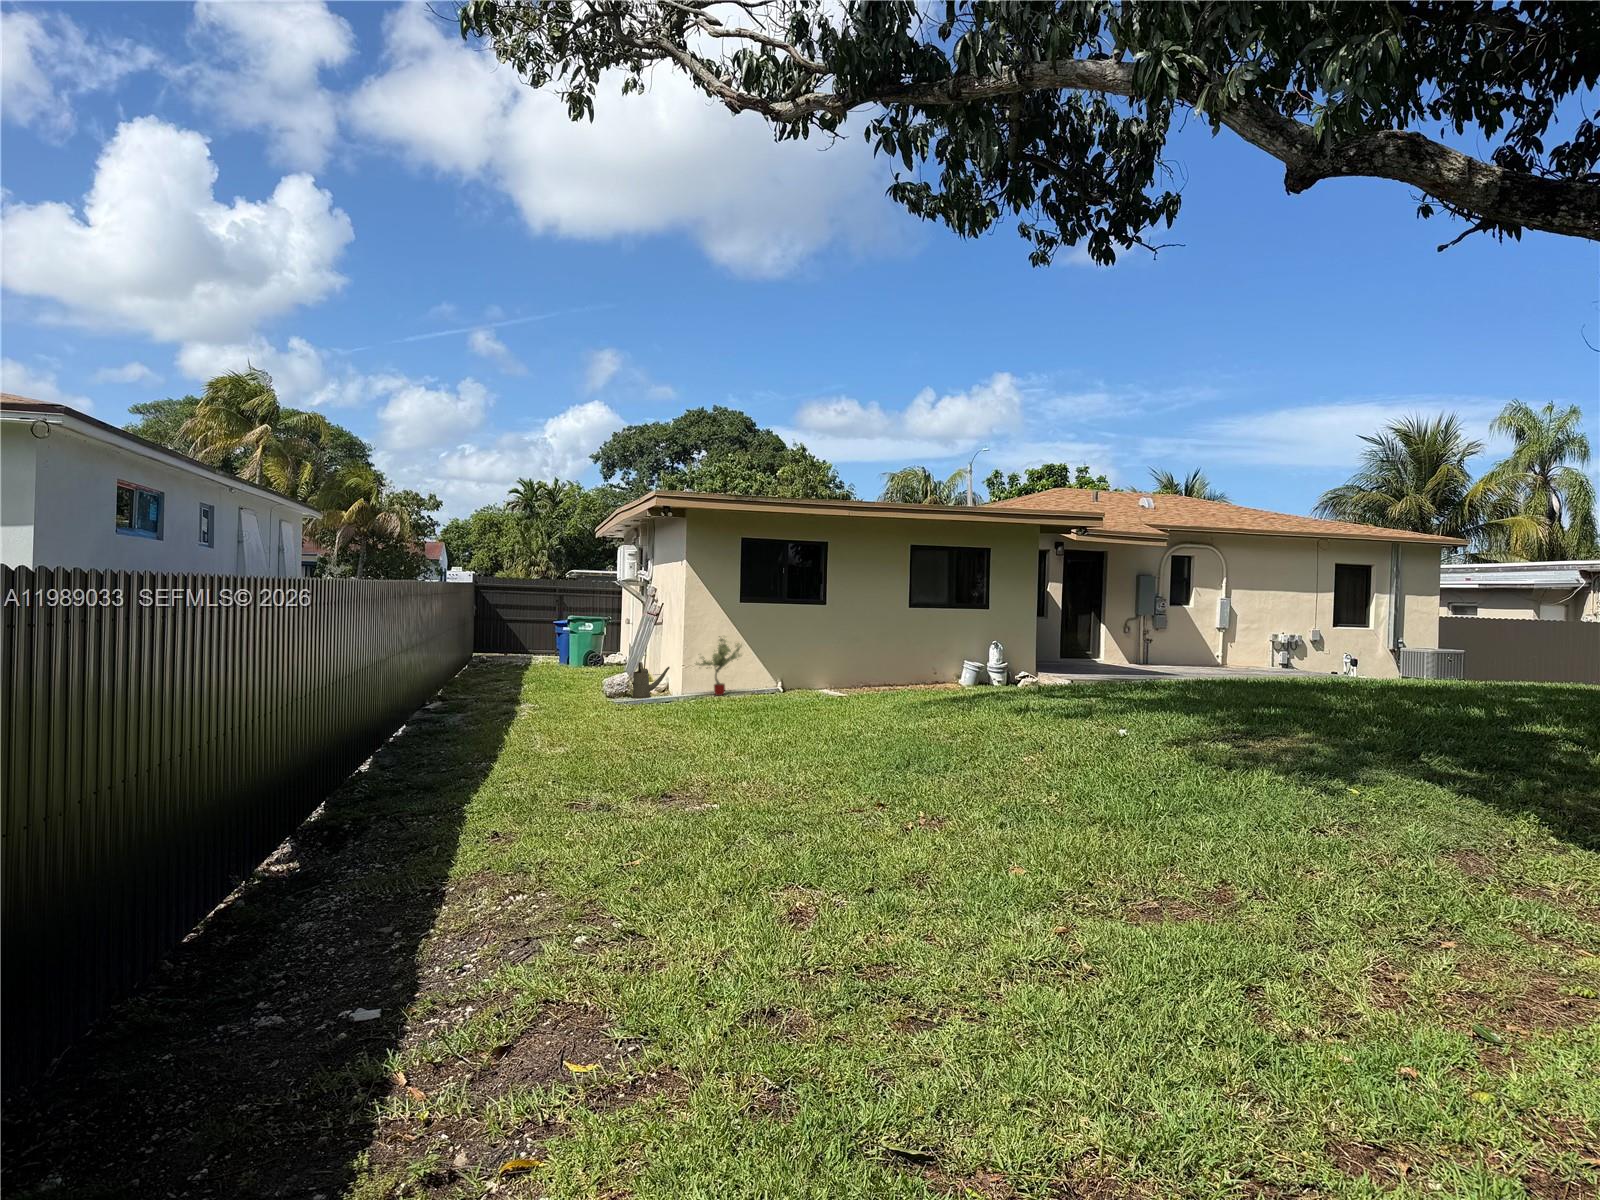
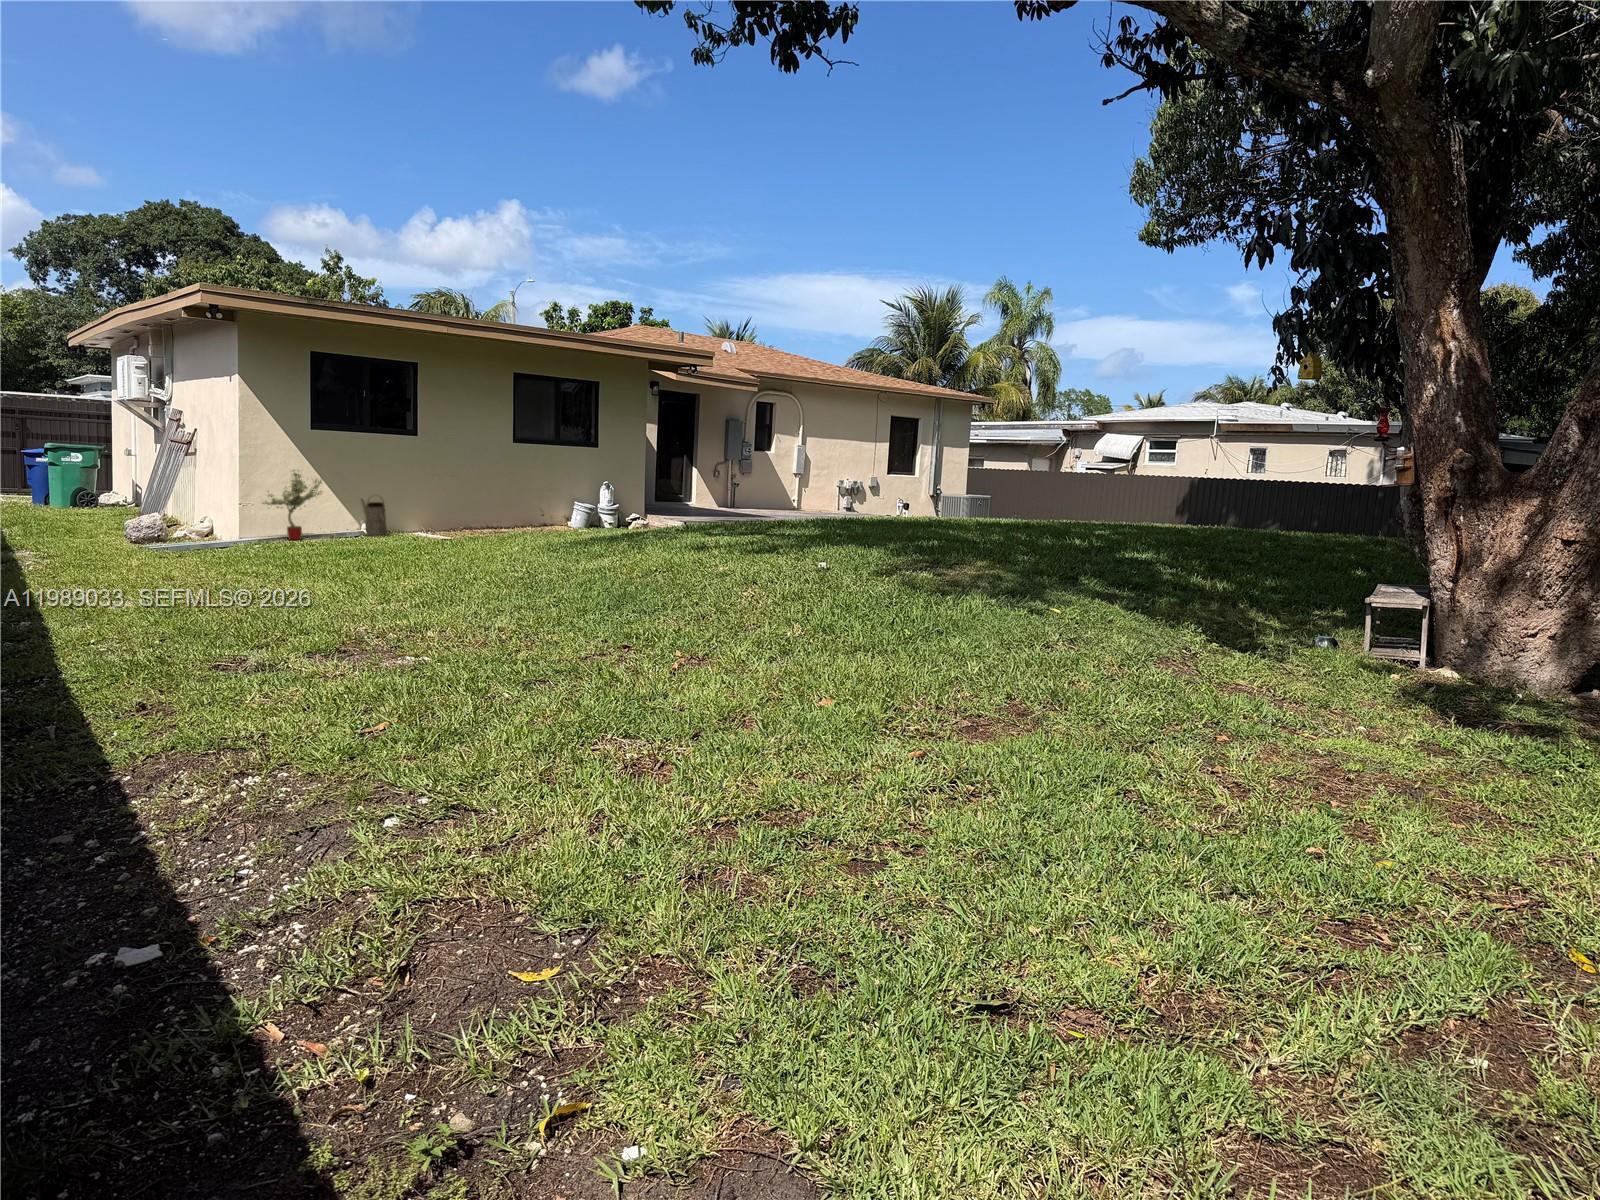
watering can: present [627,662,670,699] -> present [361,498,388,537]

